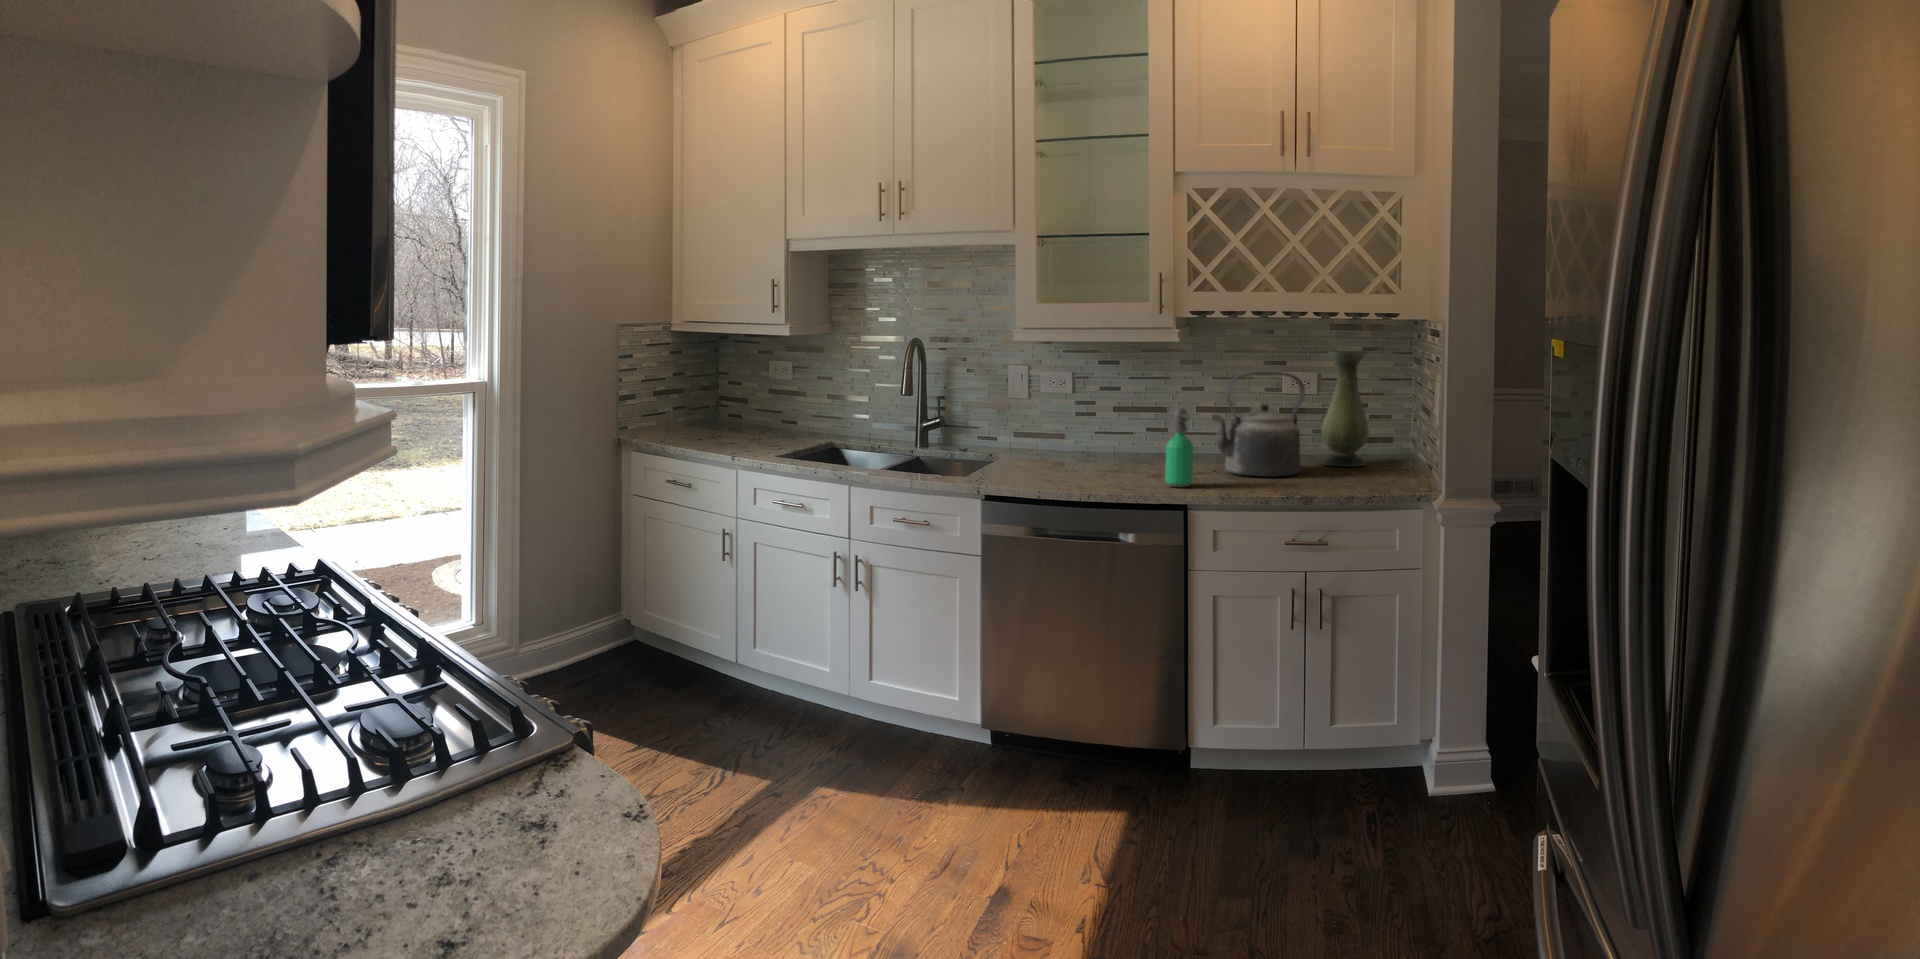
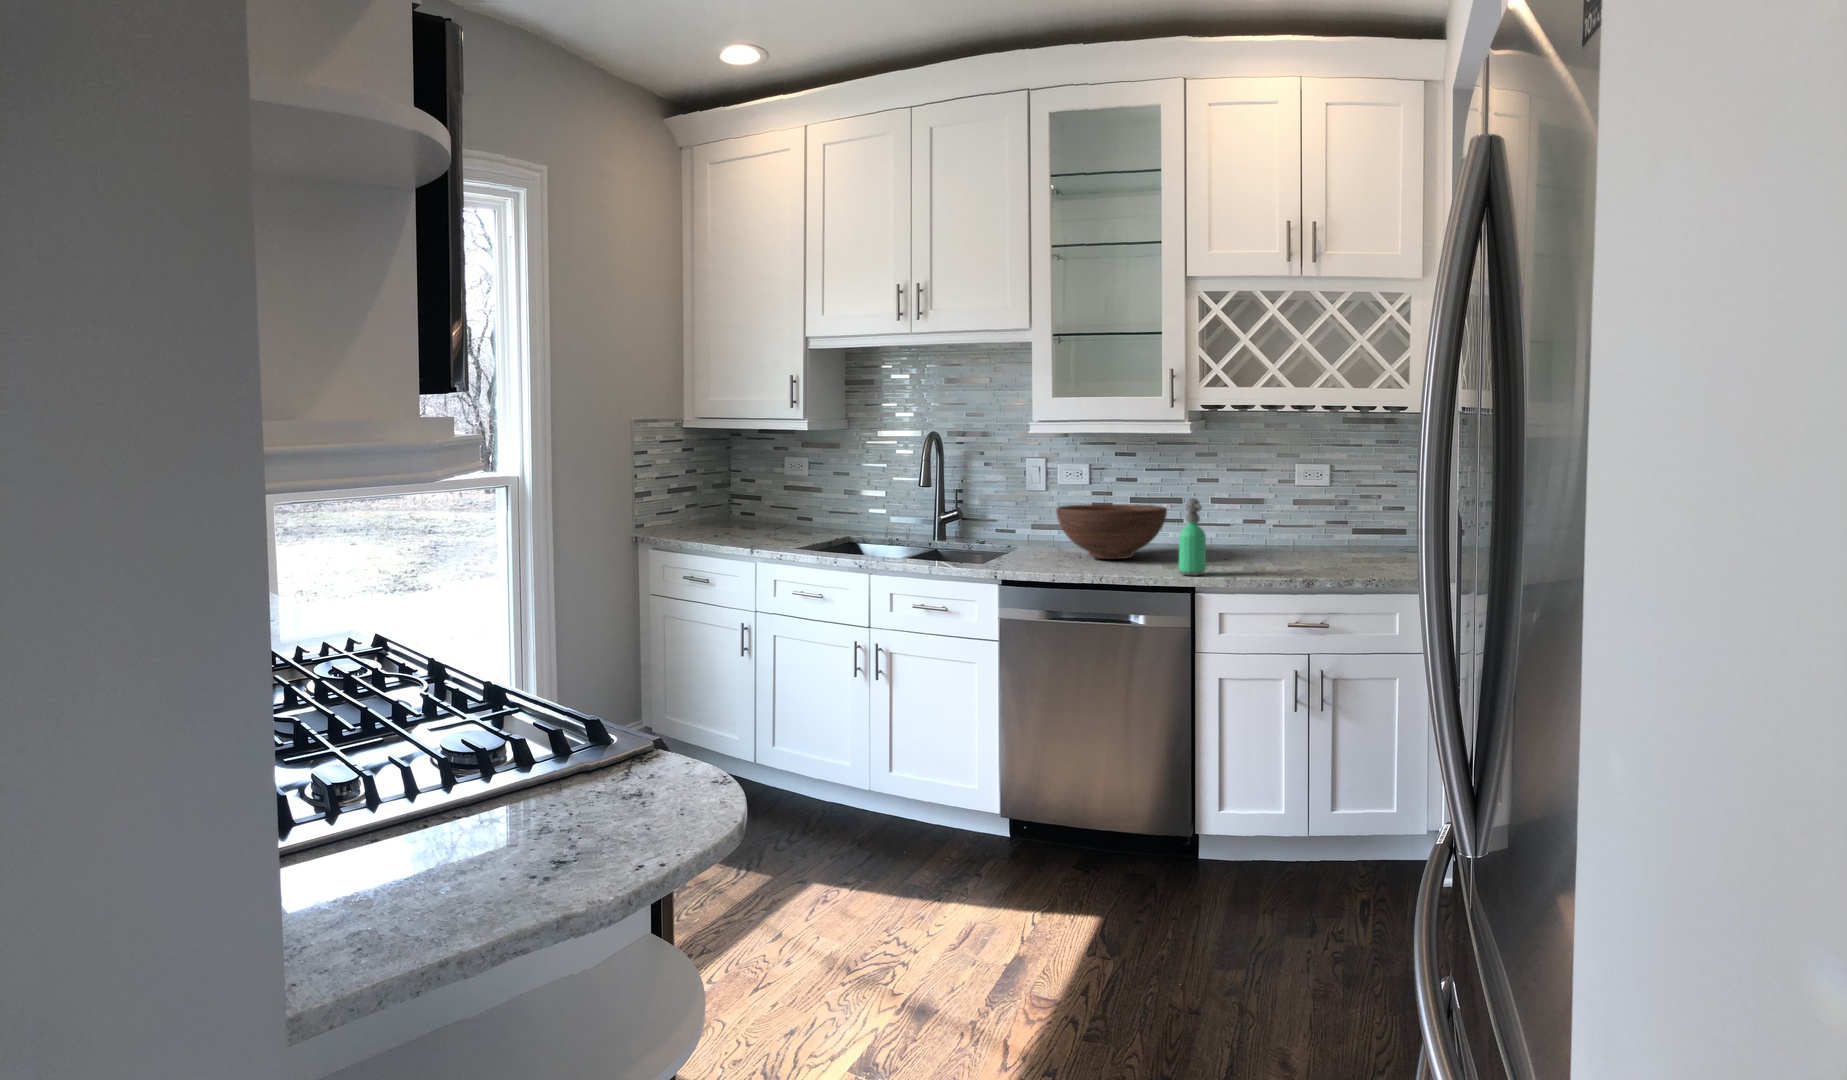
vase: present [1320,351,1369,466] -> none [1334,442,1382,556]
kettle: present [1212,372,1305,477] -> none [1224,463,1317,565]
fruit bowl: none [1041,412,1153,469] -> present [1056,504,1167,559]

